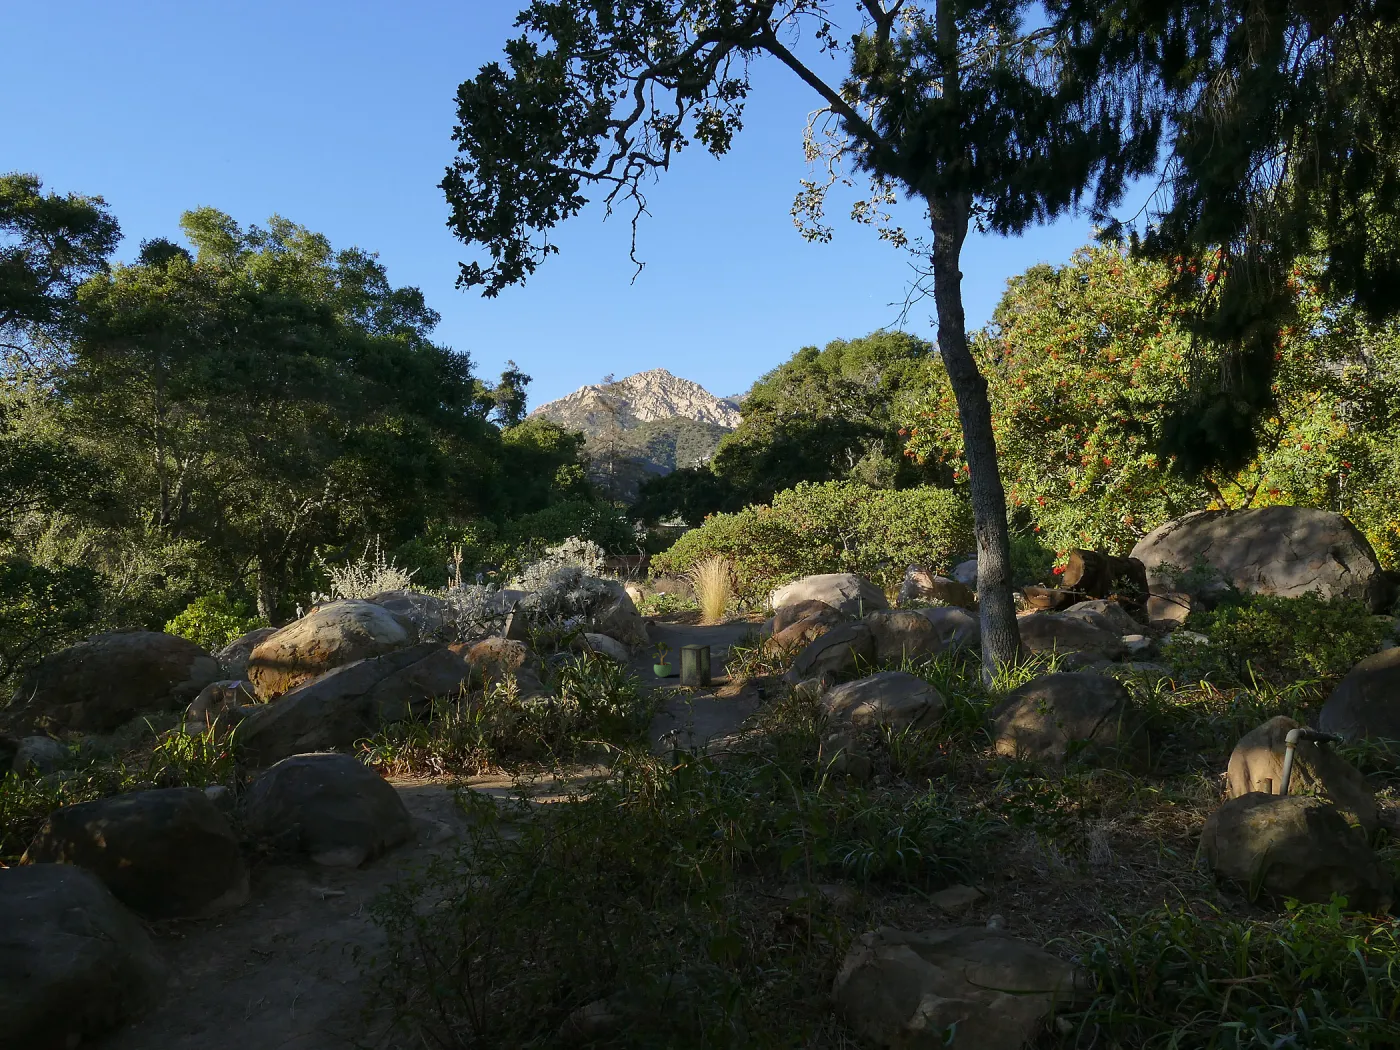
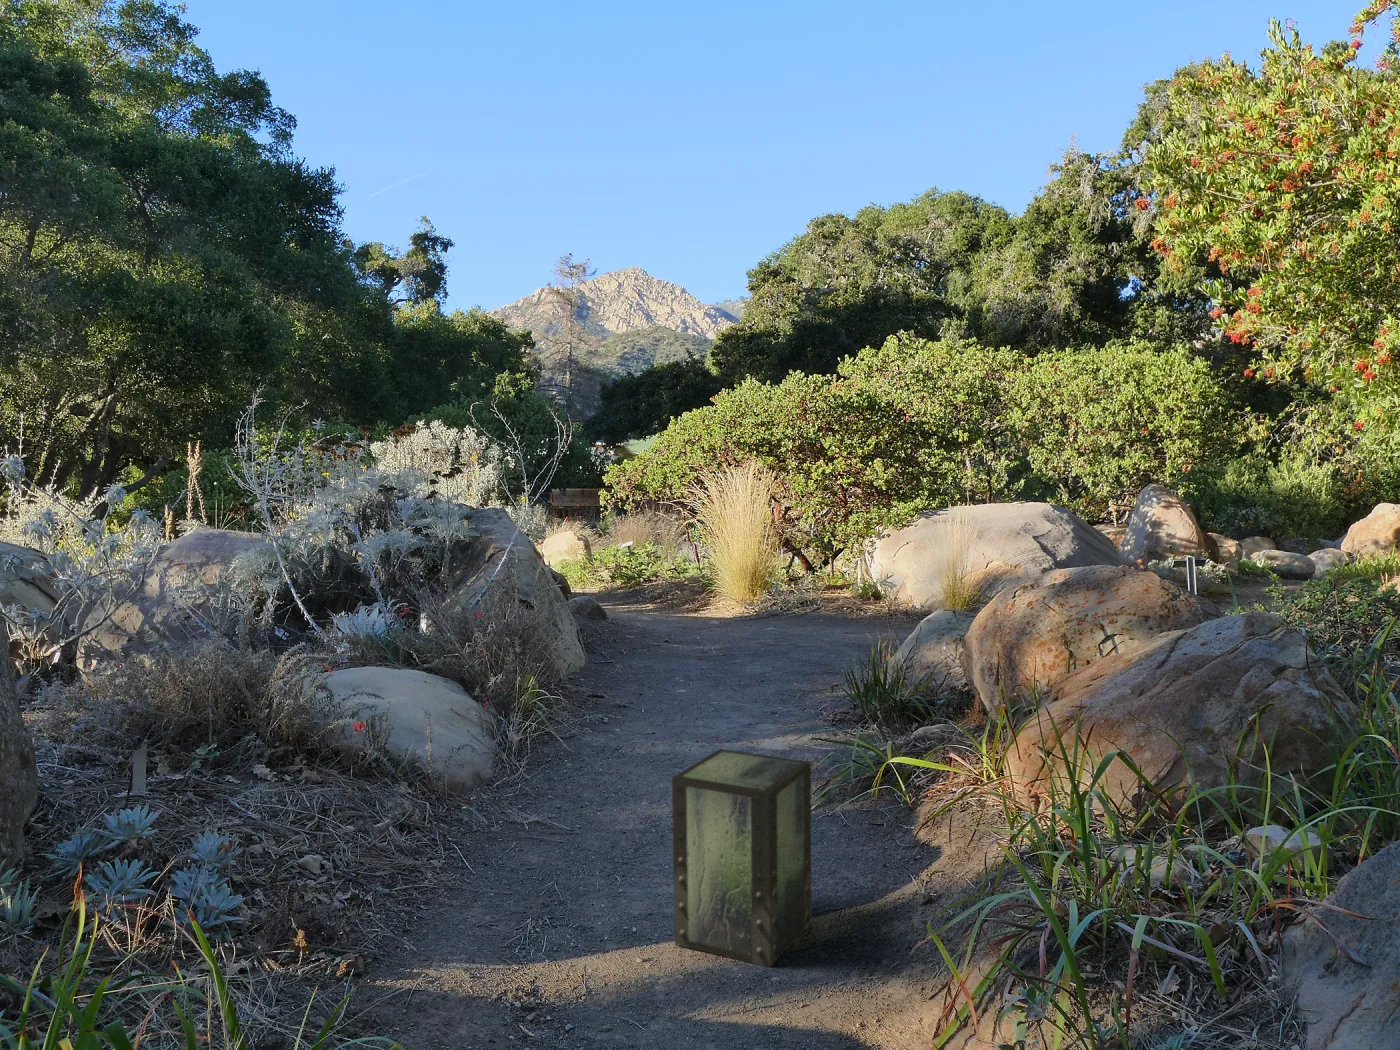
potted plant: present [652,642,673,677] -> none [558,725,645,867]

